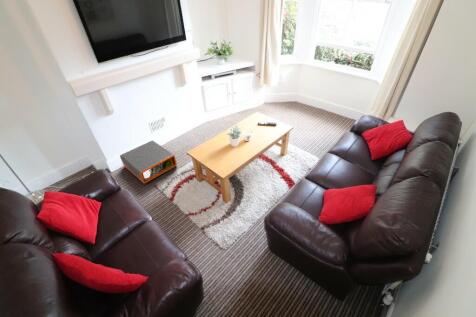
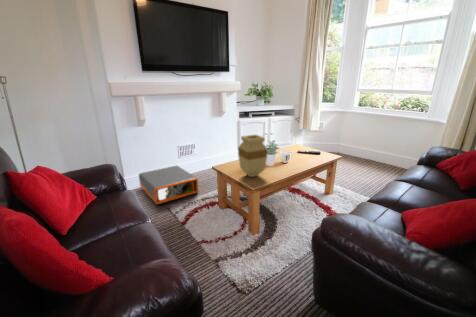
vase: none [208,128,232,163] -> present [238,135,267,177]

